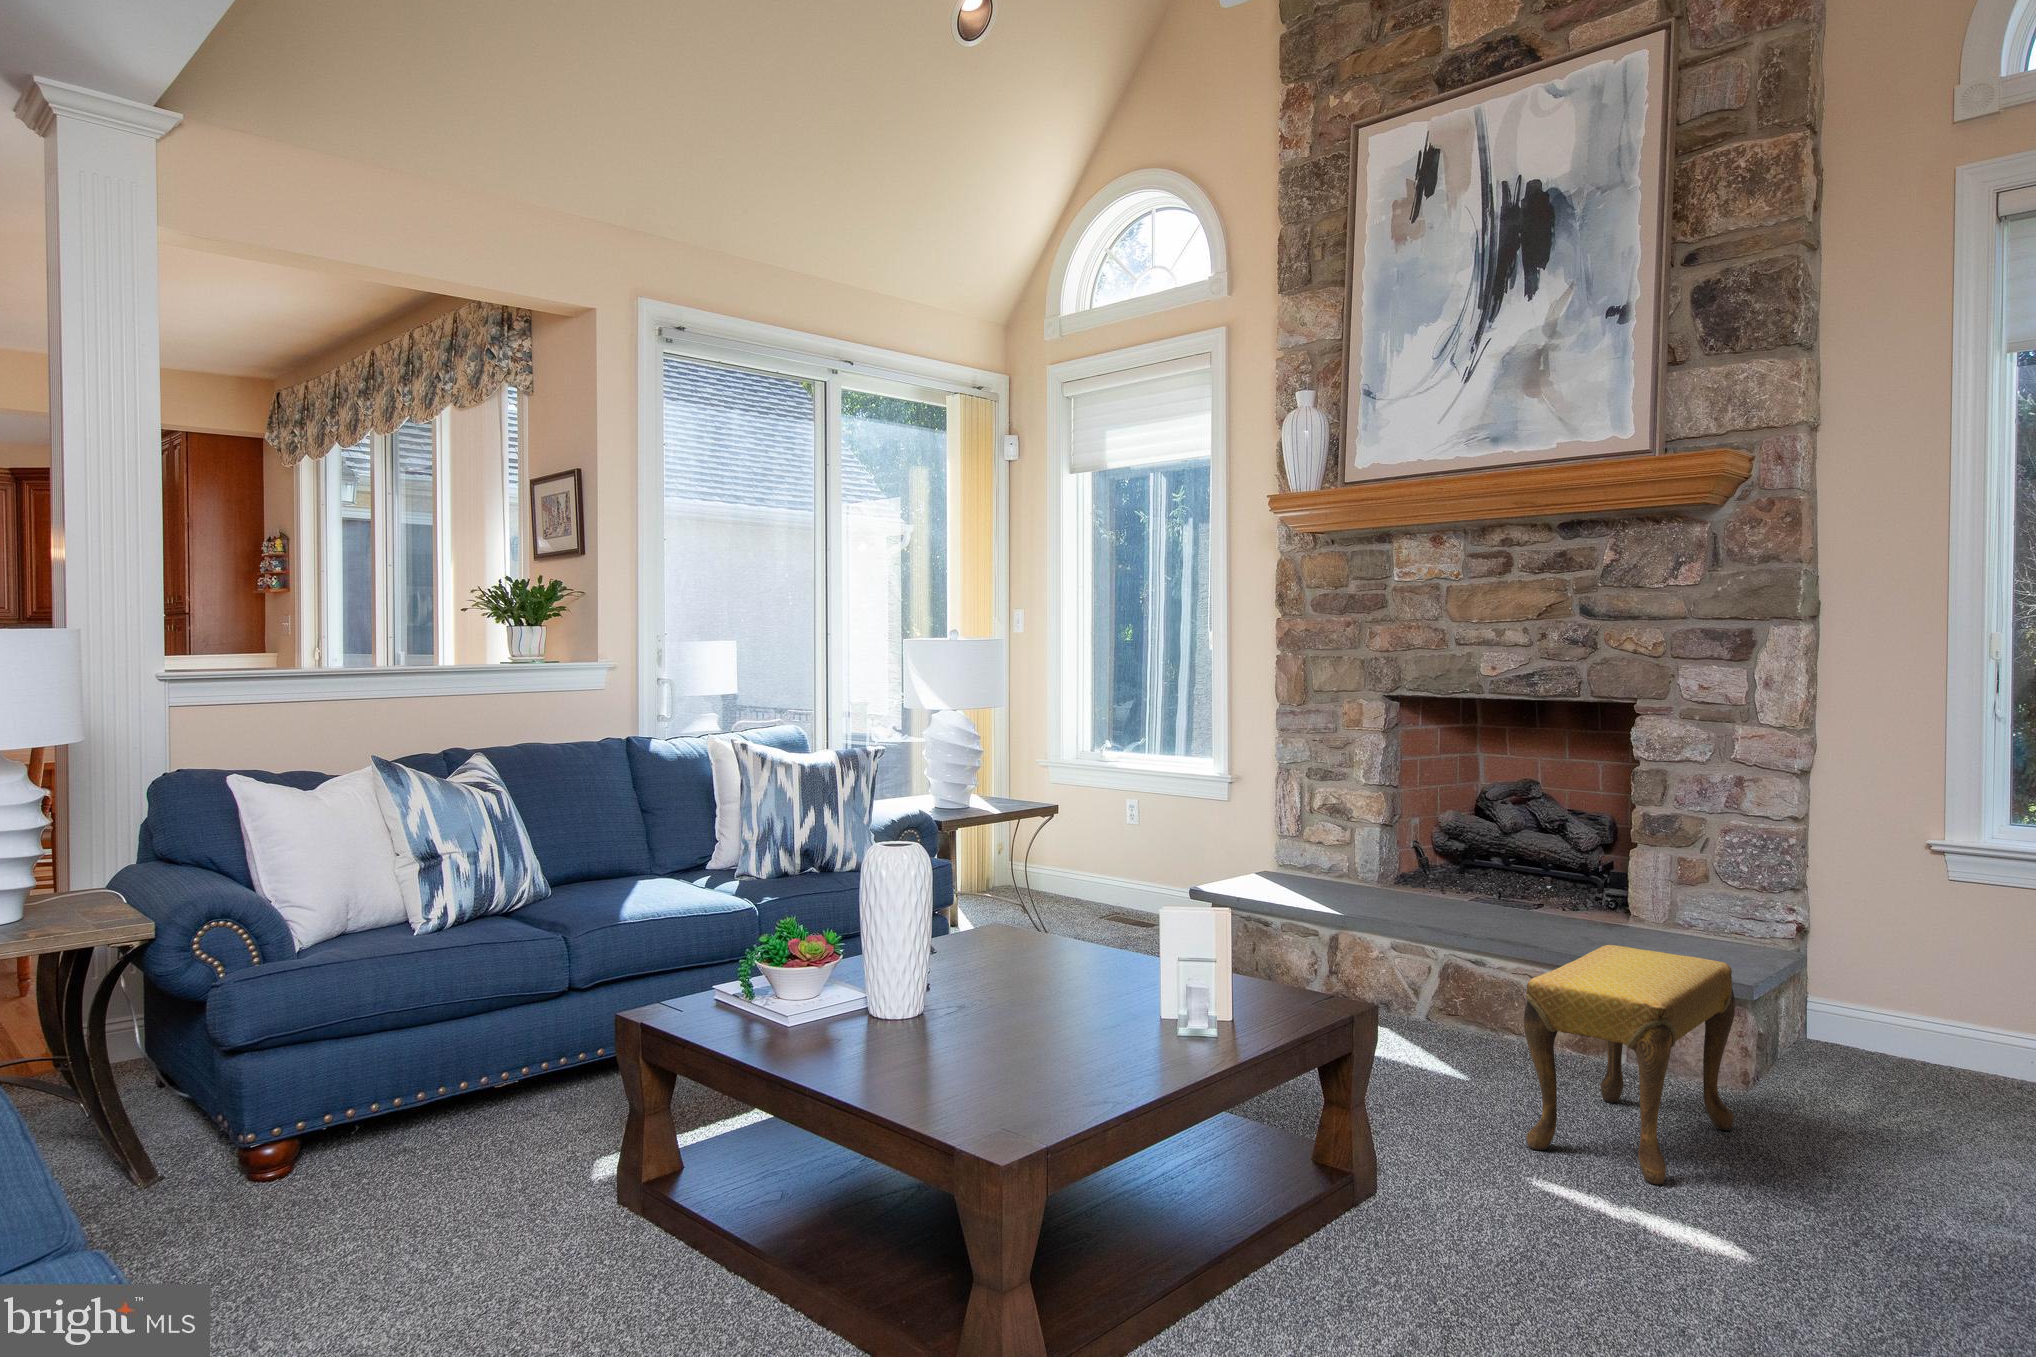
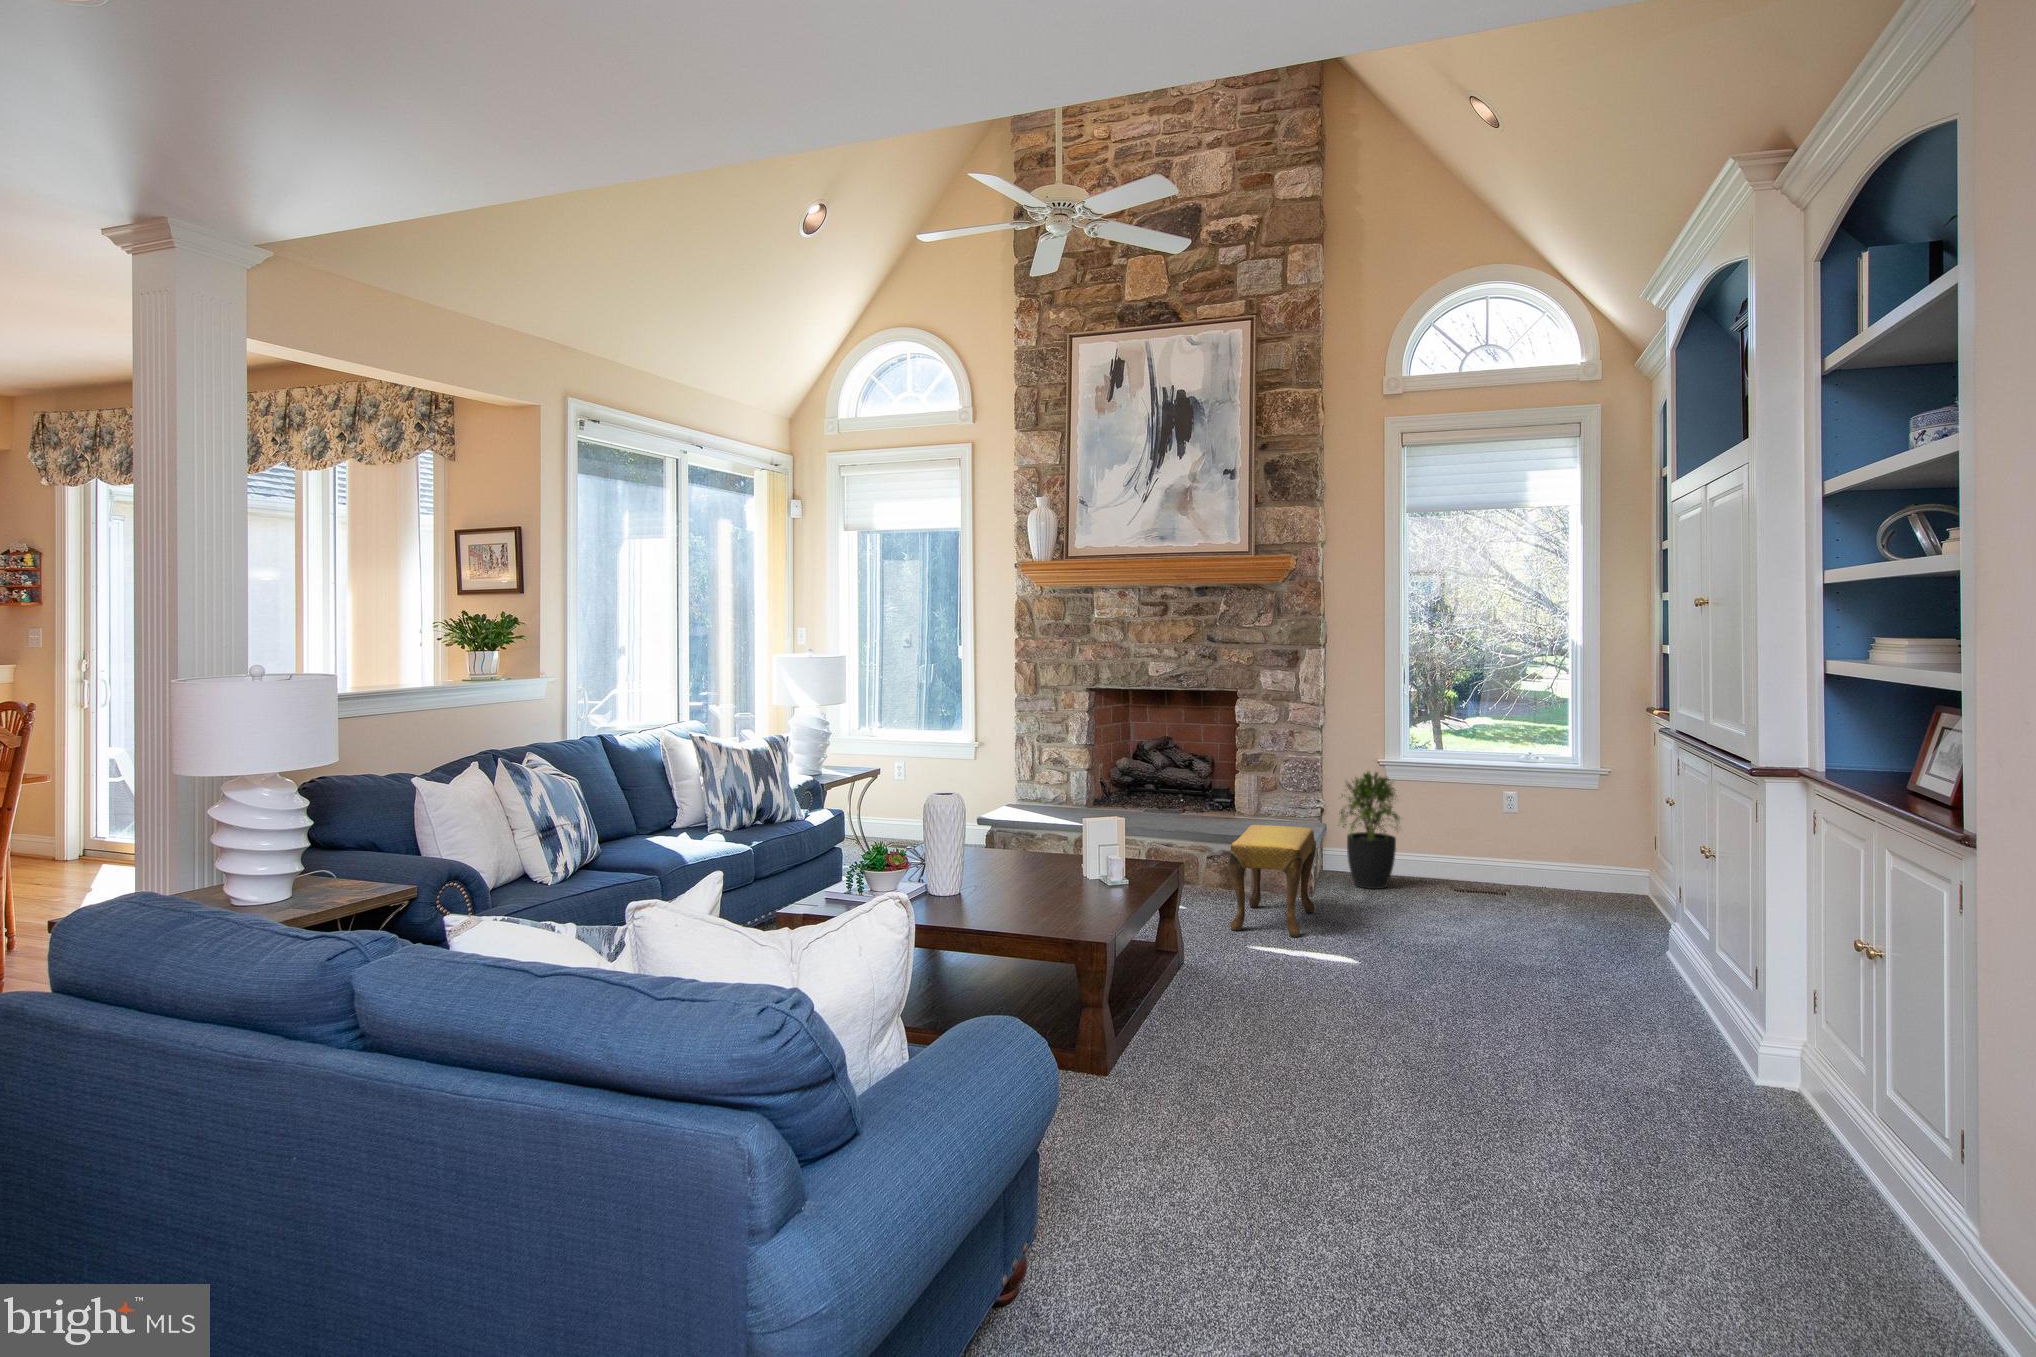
potted plant: none [1813,855,1972,1093] -> present [1338,771,1400,889]

